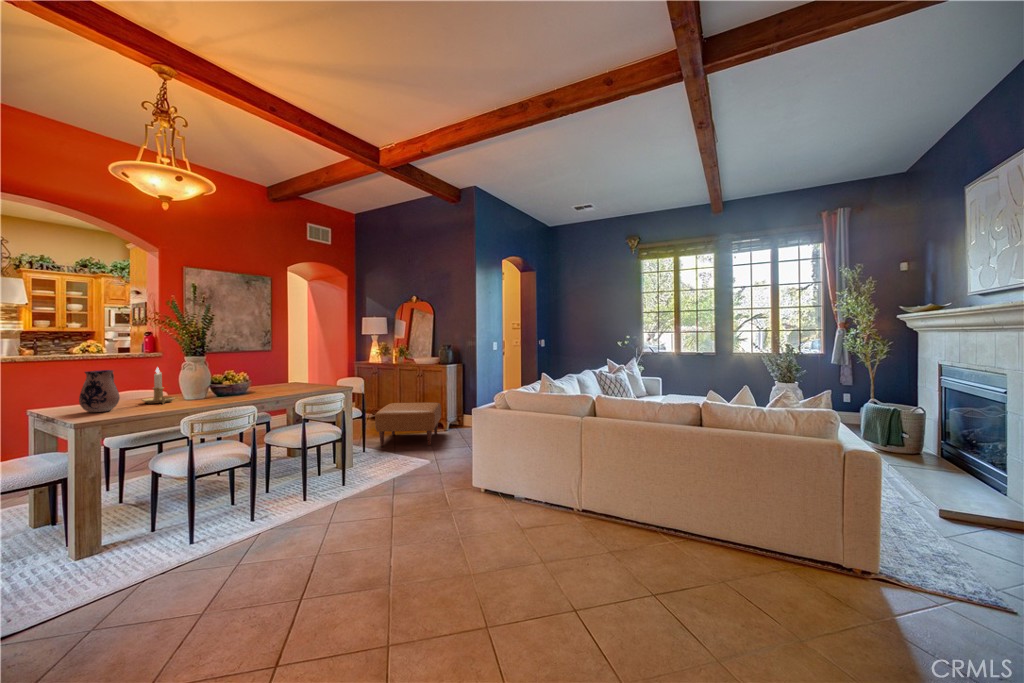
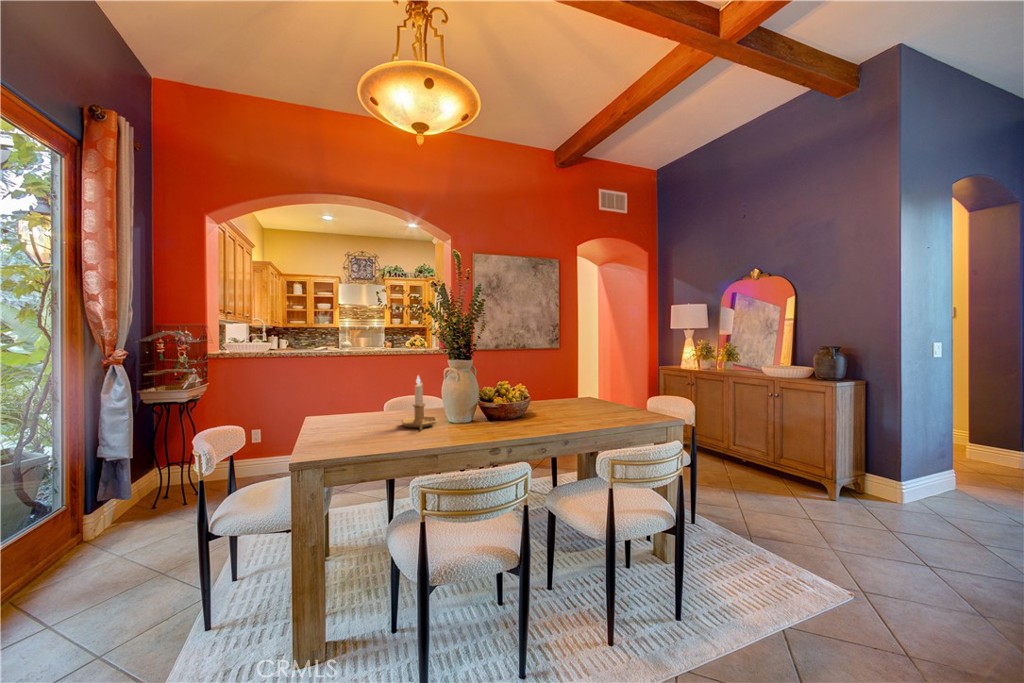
ceramic pitcher: present [79,370,120,412] -> none [327,379,370,439]
ottoman: present [375,402,441,446] -> none [709,440,835,539]

